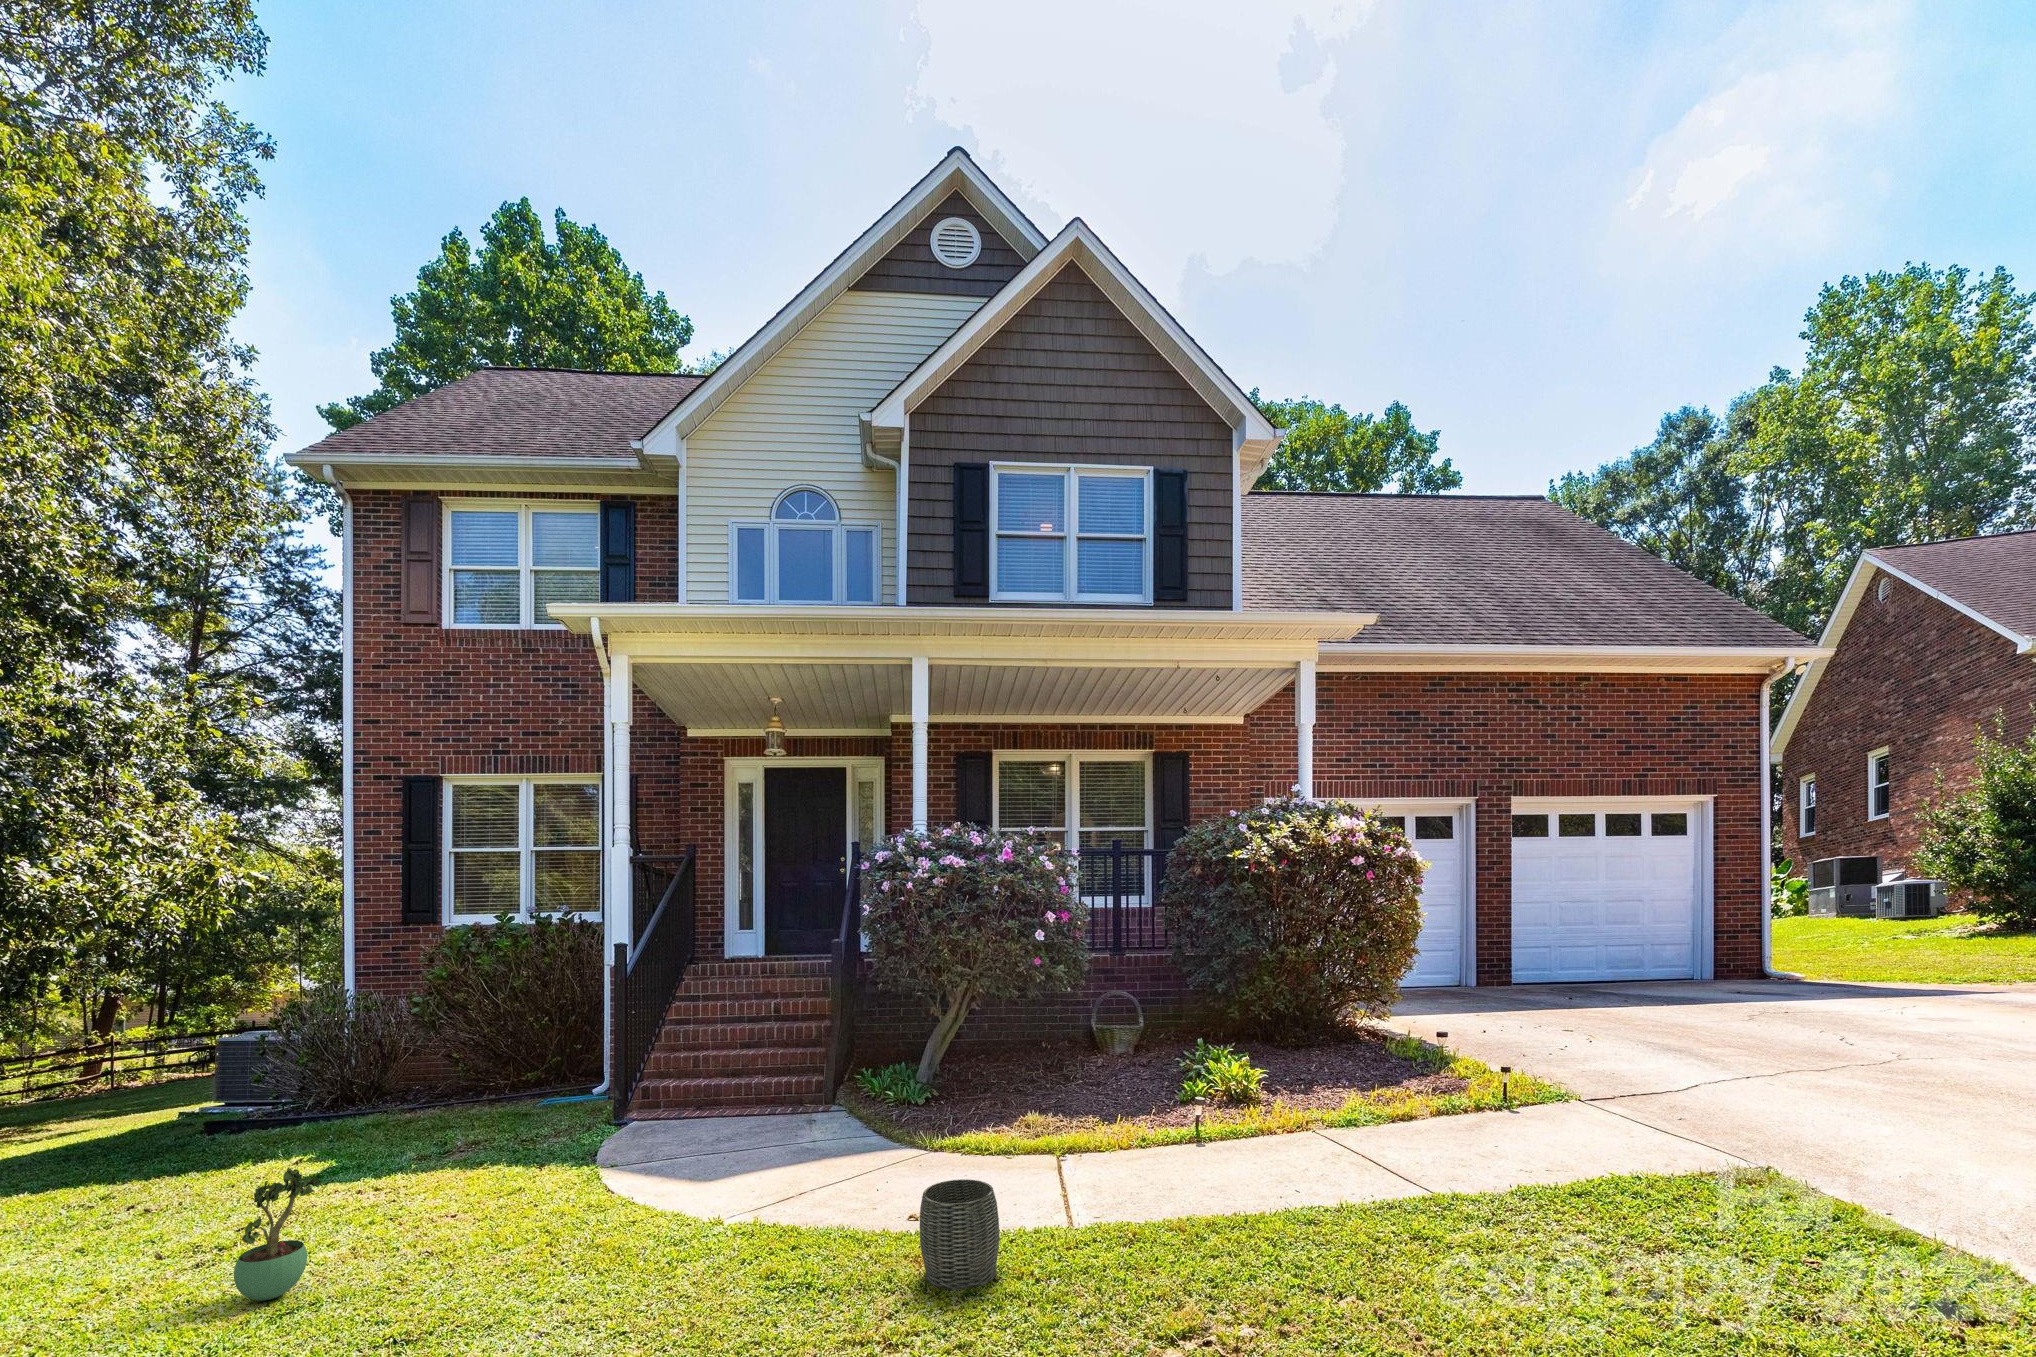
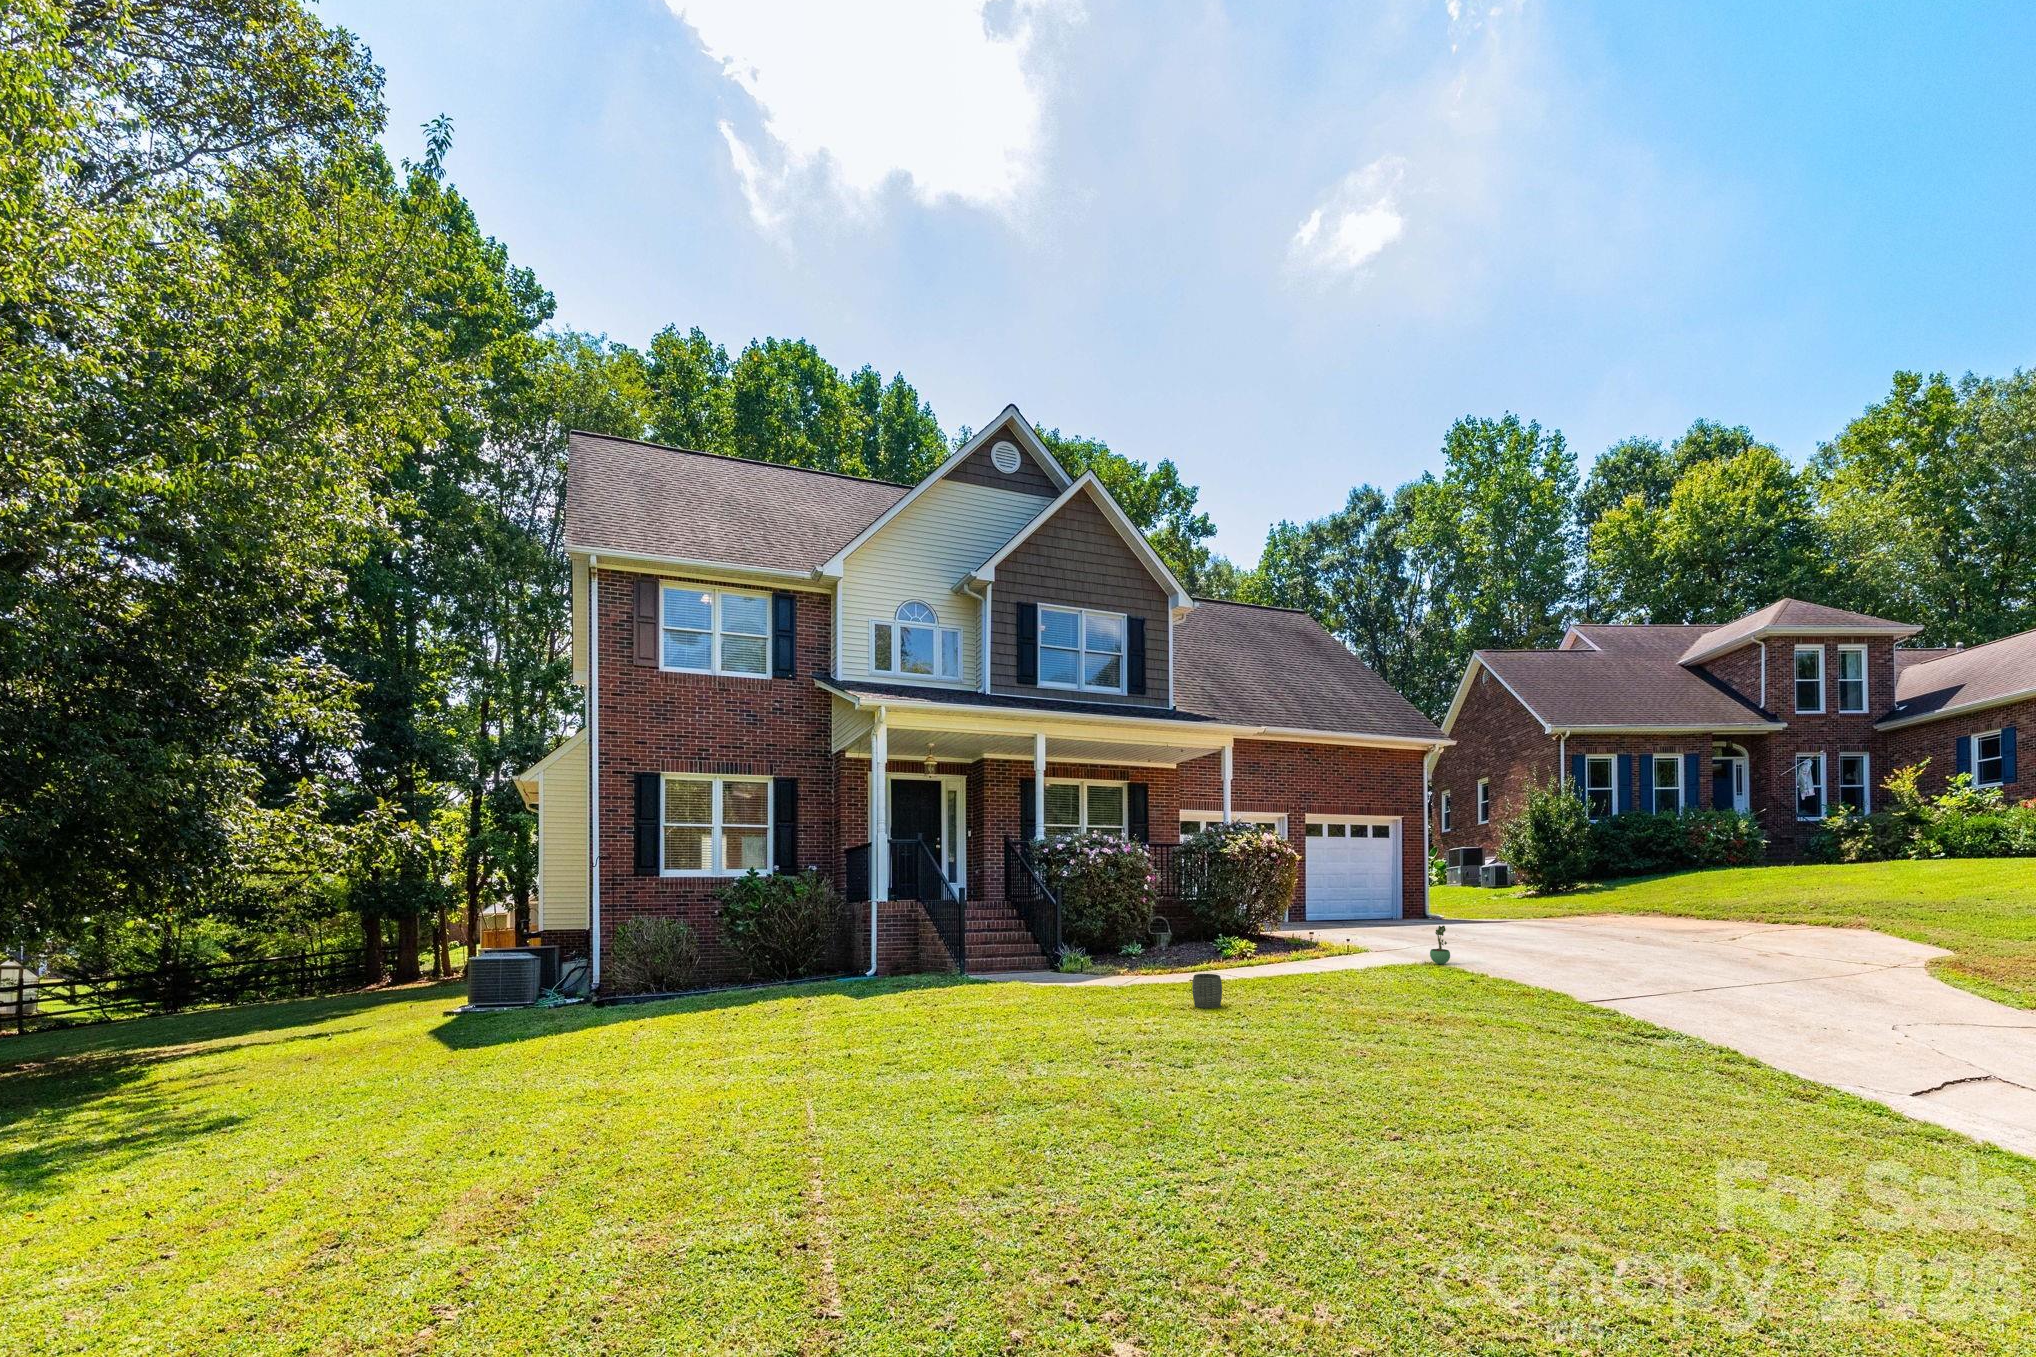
potted plant: present [234,1168,320,1301] -> present [1430,926,1450,964]

